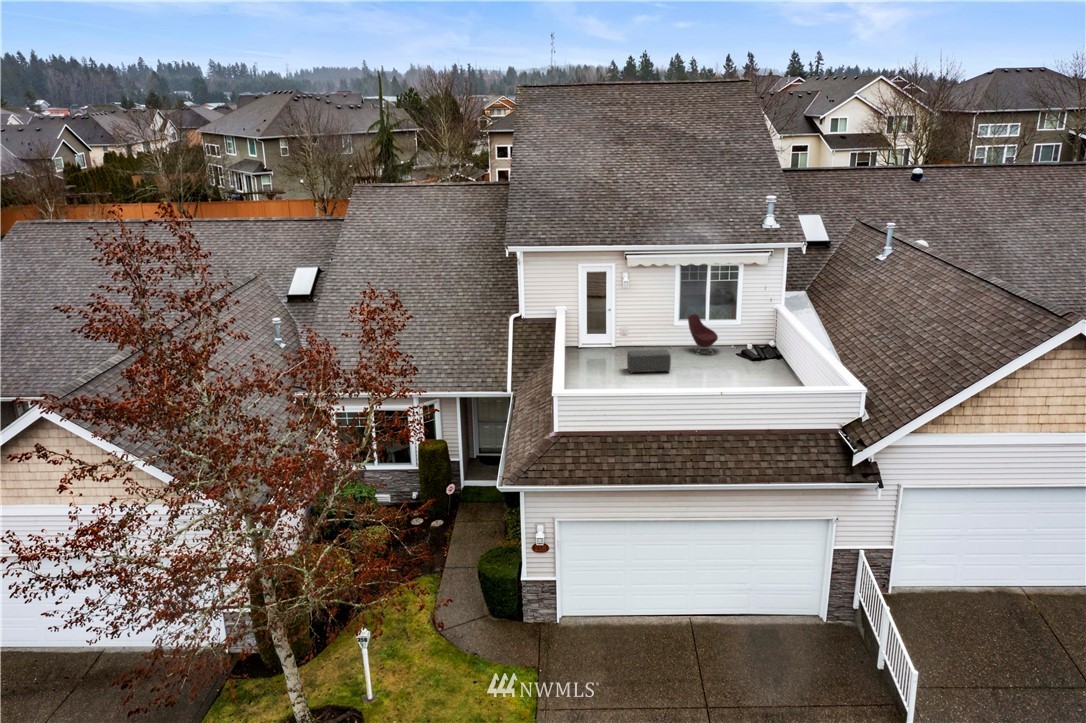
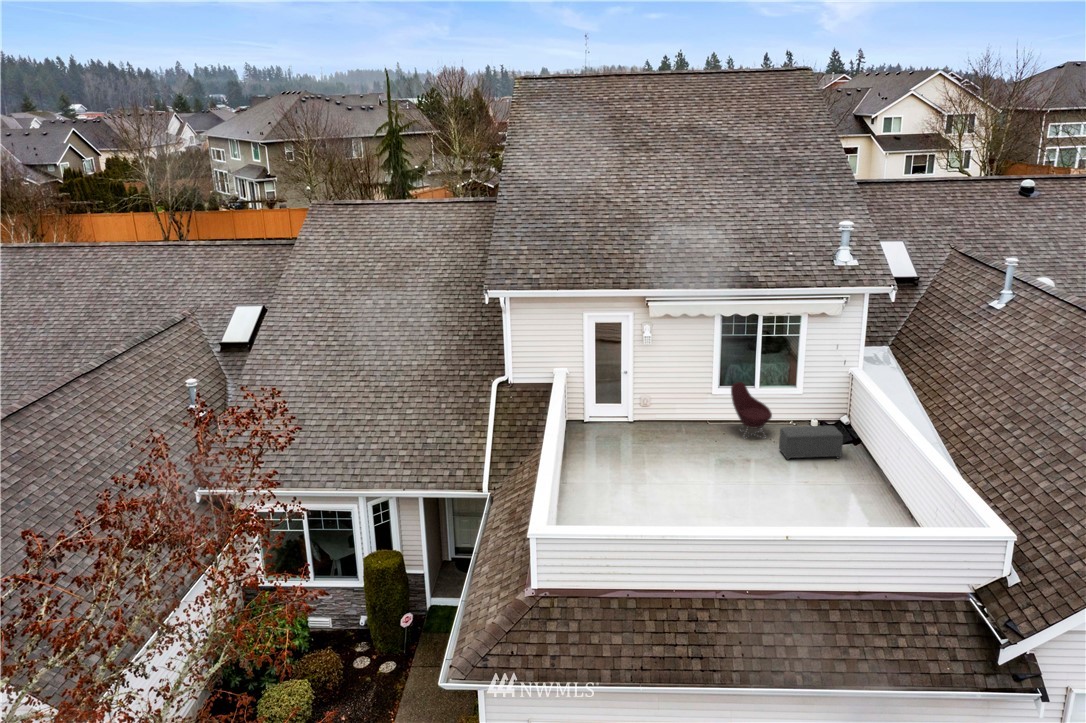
ottoman: present [627,349,671,374] -> present [779,426,843,460]

